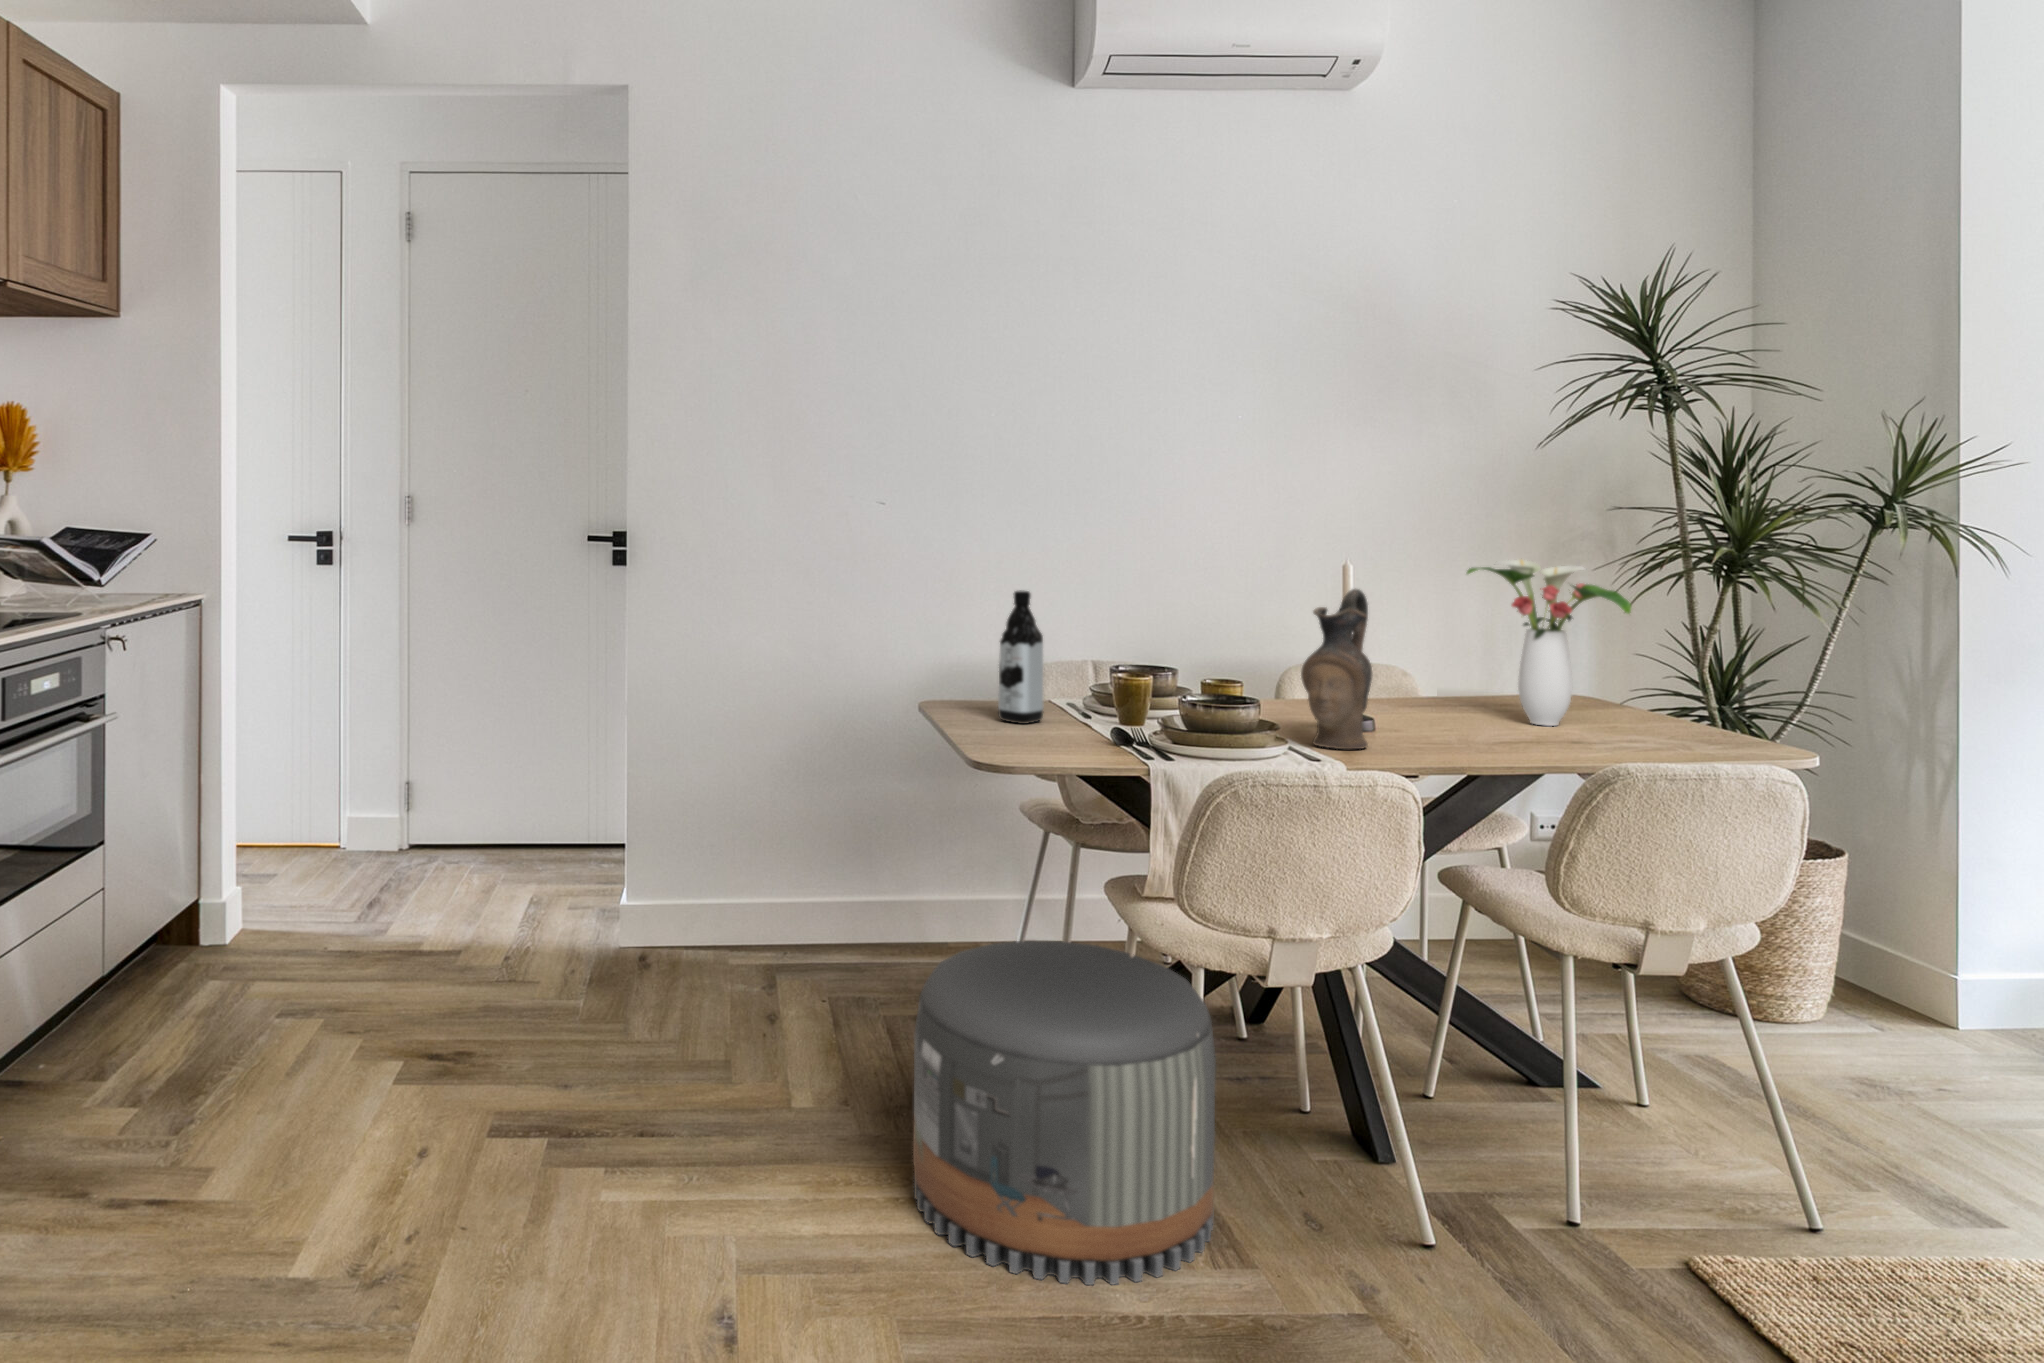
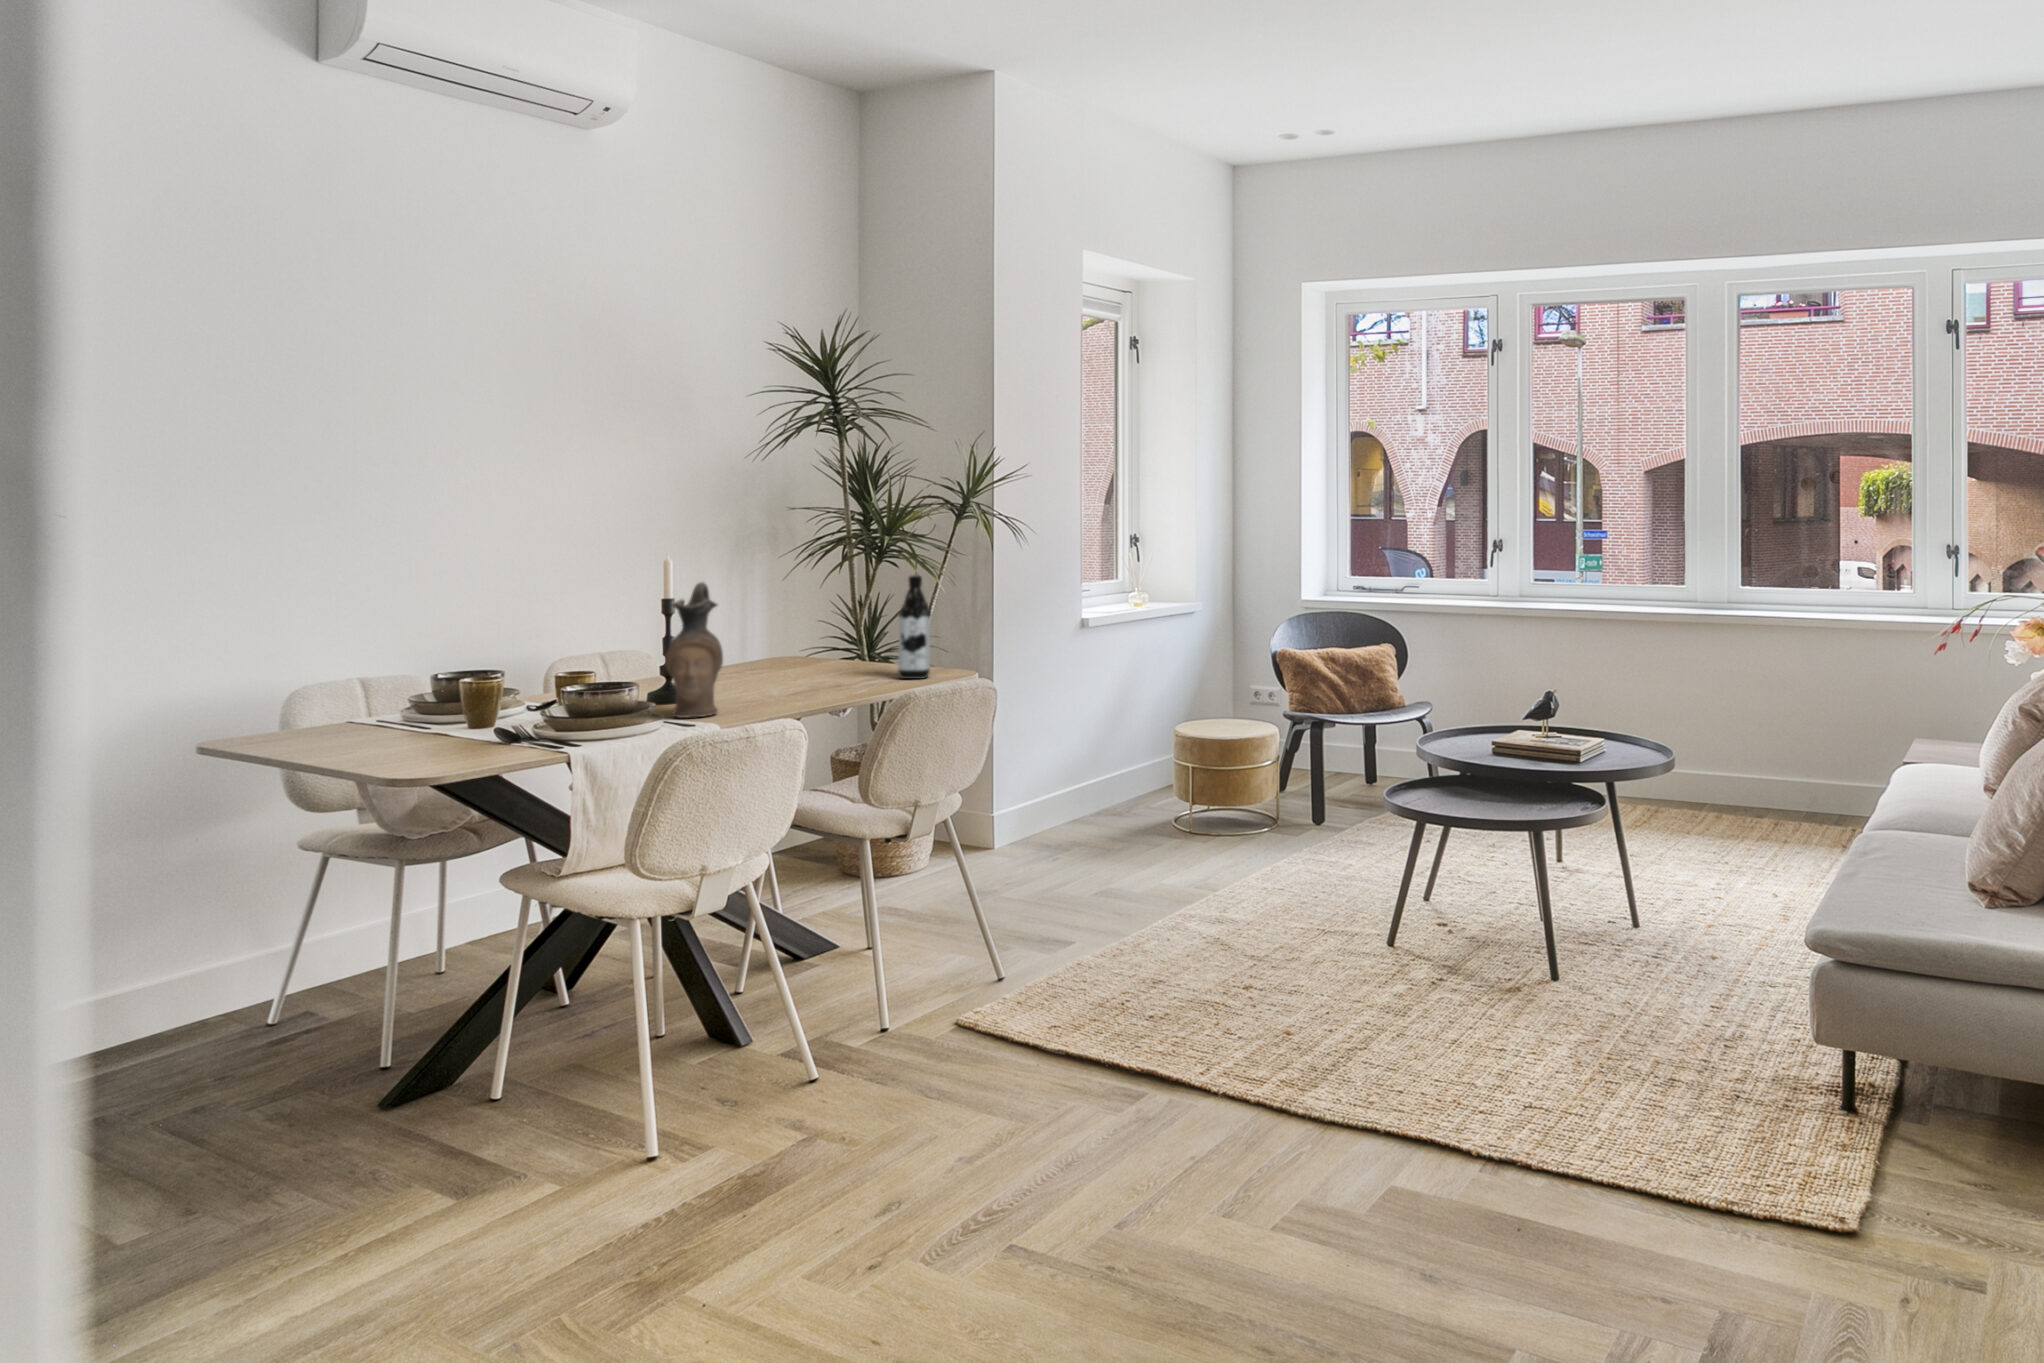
flower arrangement: present [1467,560,1631,726] -> none [752,551,868,679]
water bottle: present [998,590,1044,724] -> present [898,575,930,679]
pouf: present [913,940,1216,1285] -> none [346,933,666,1256]

